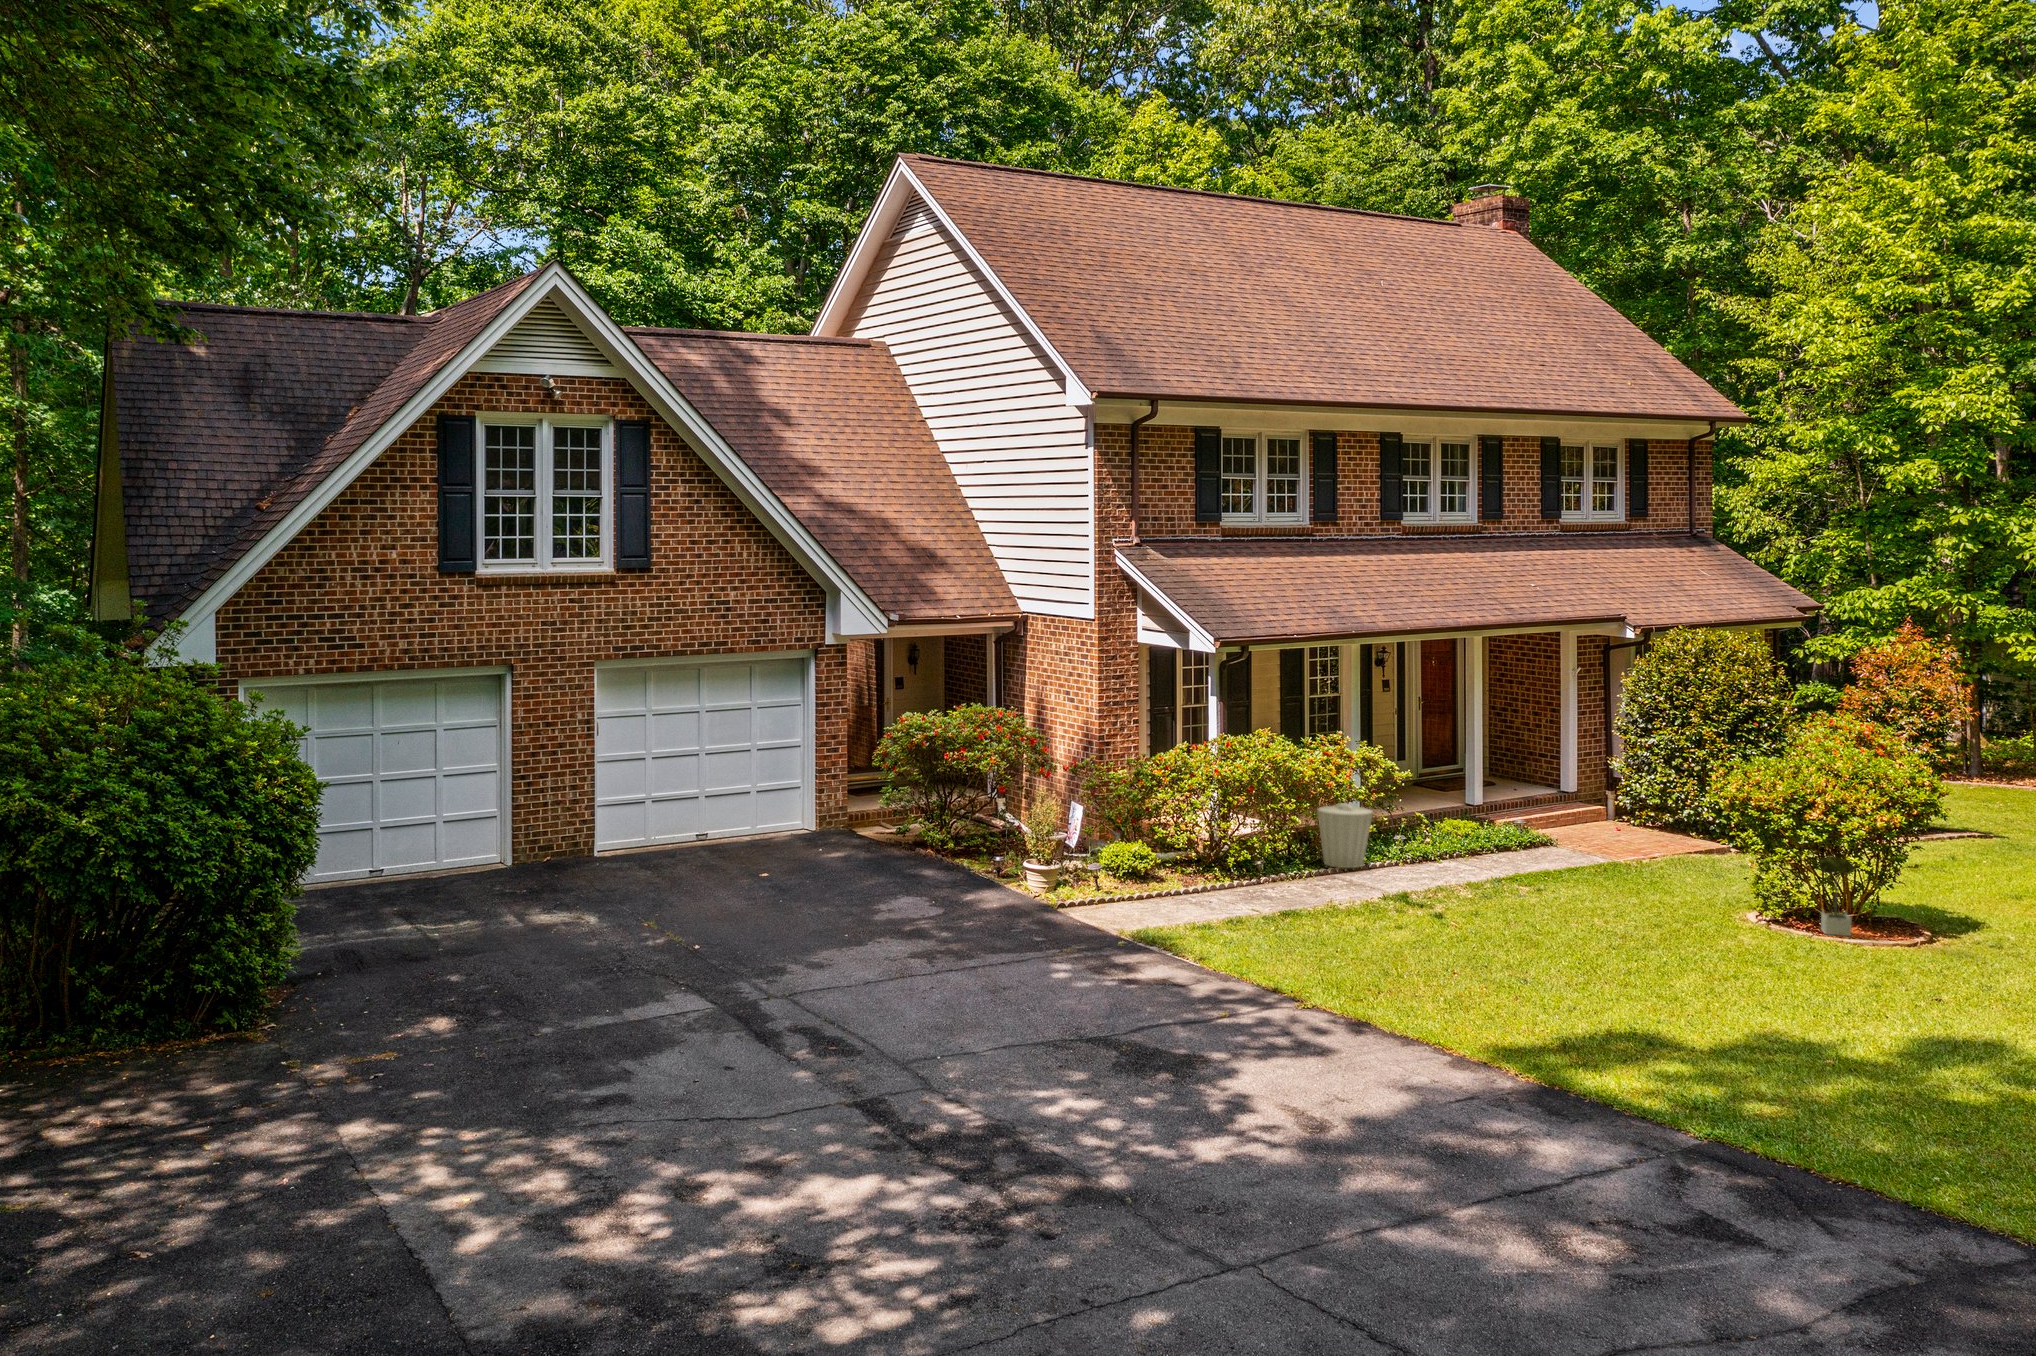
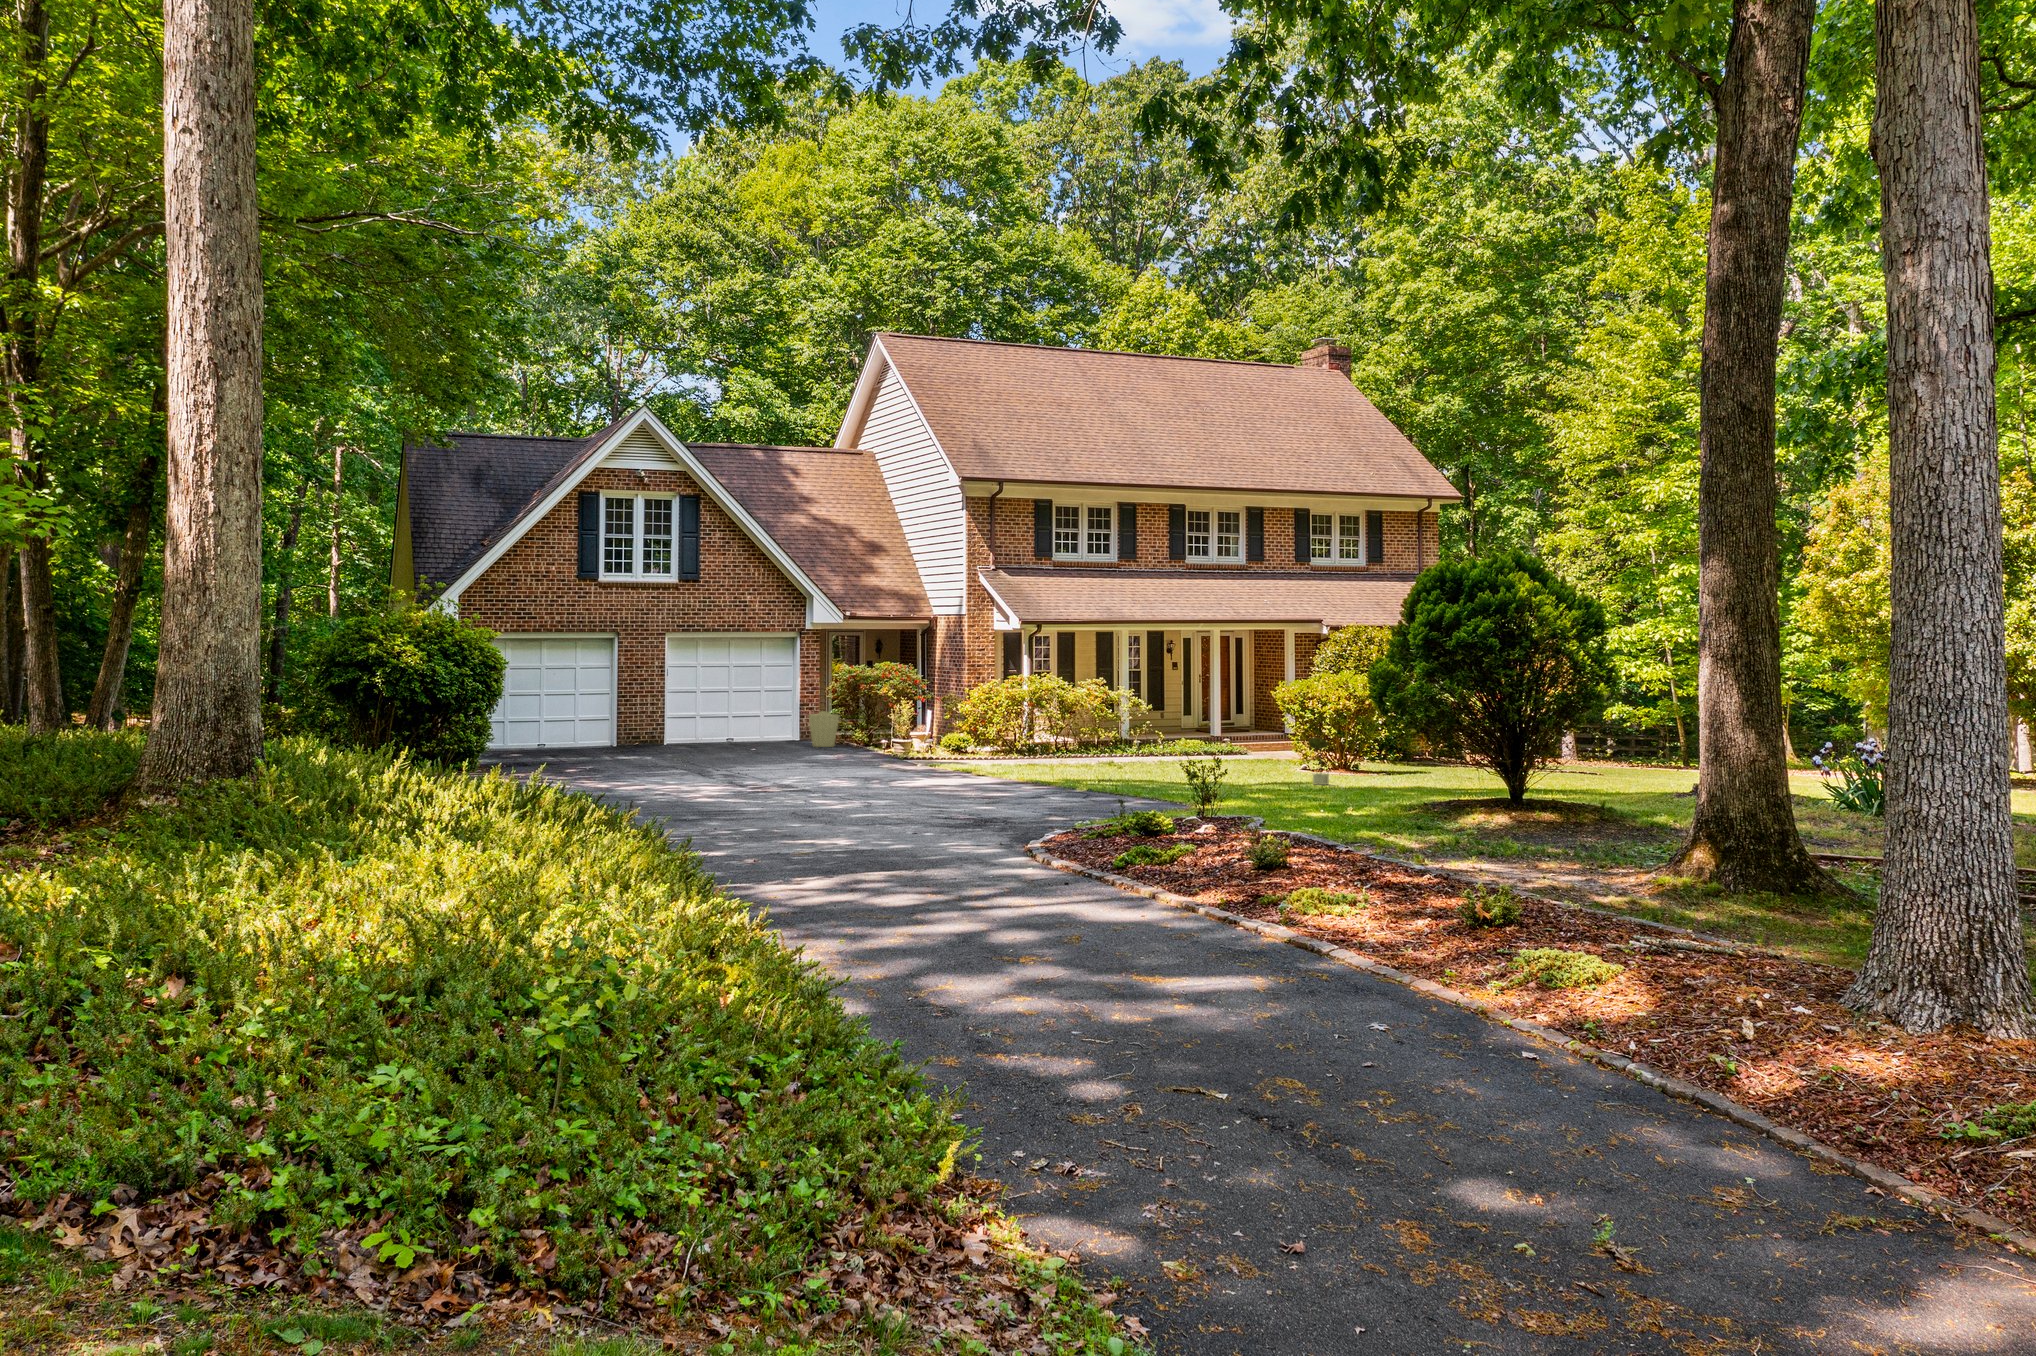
trash can: present [1317,803,1373,868] -> present [809,711,839,747]

